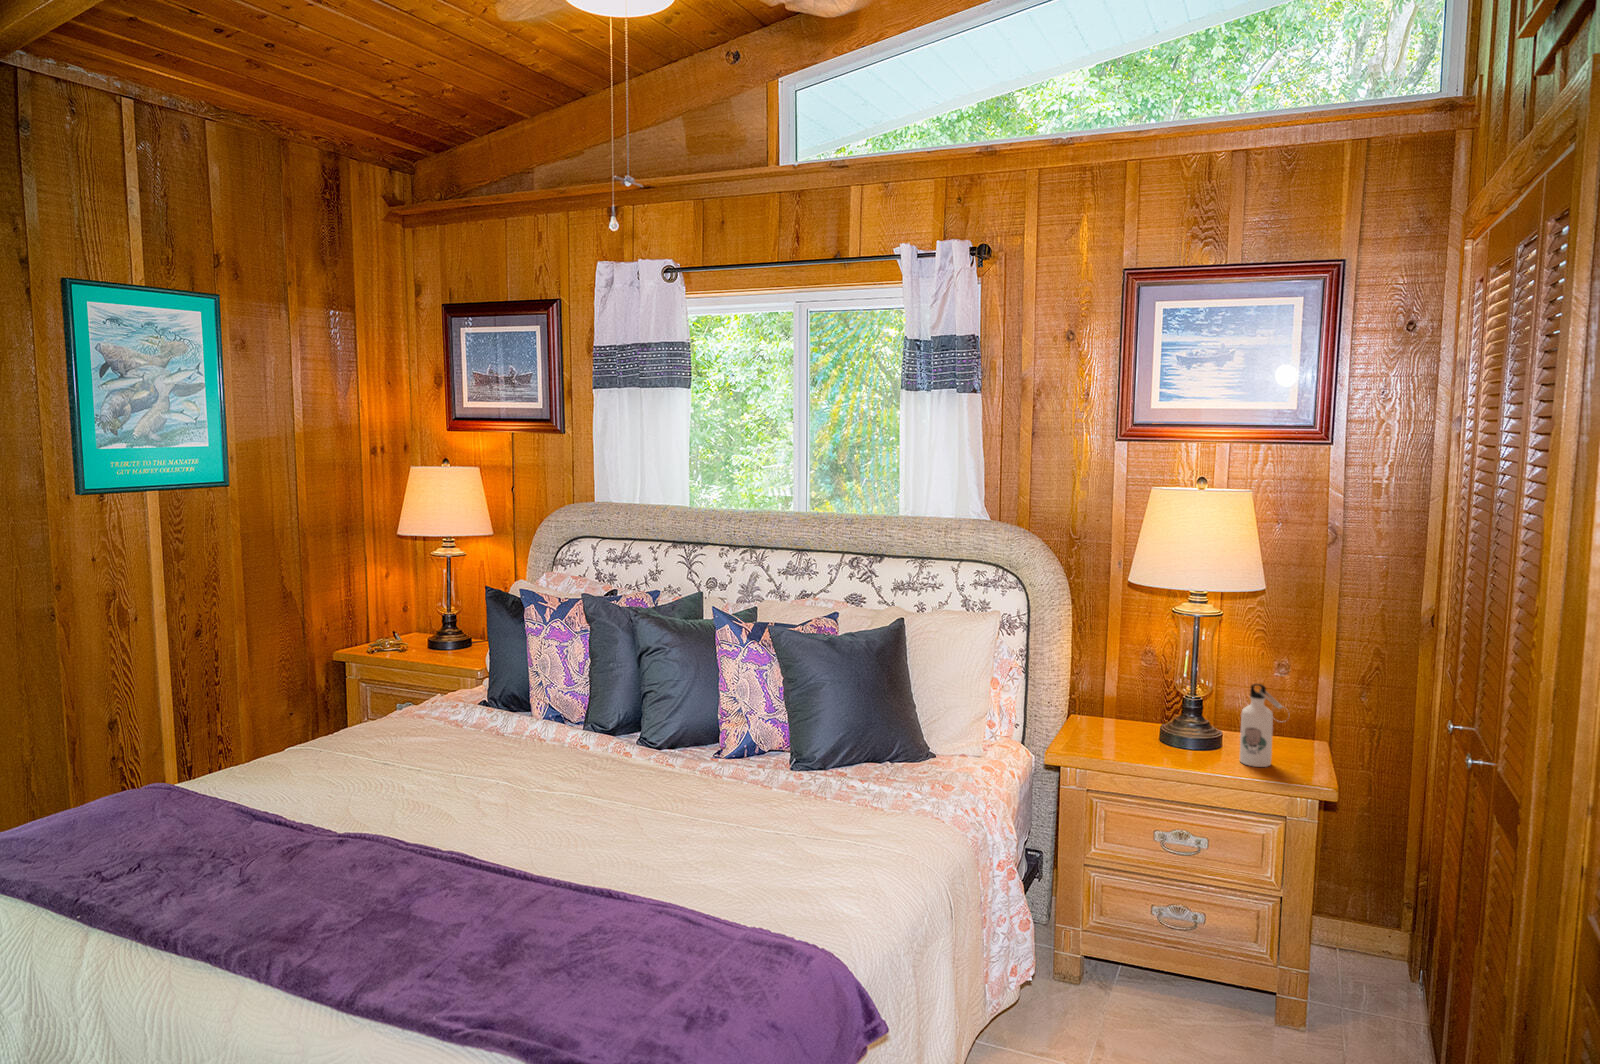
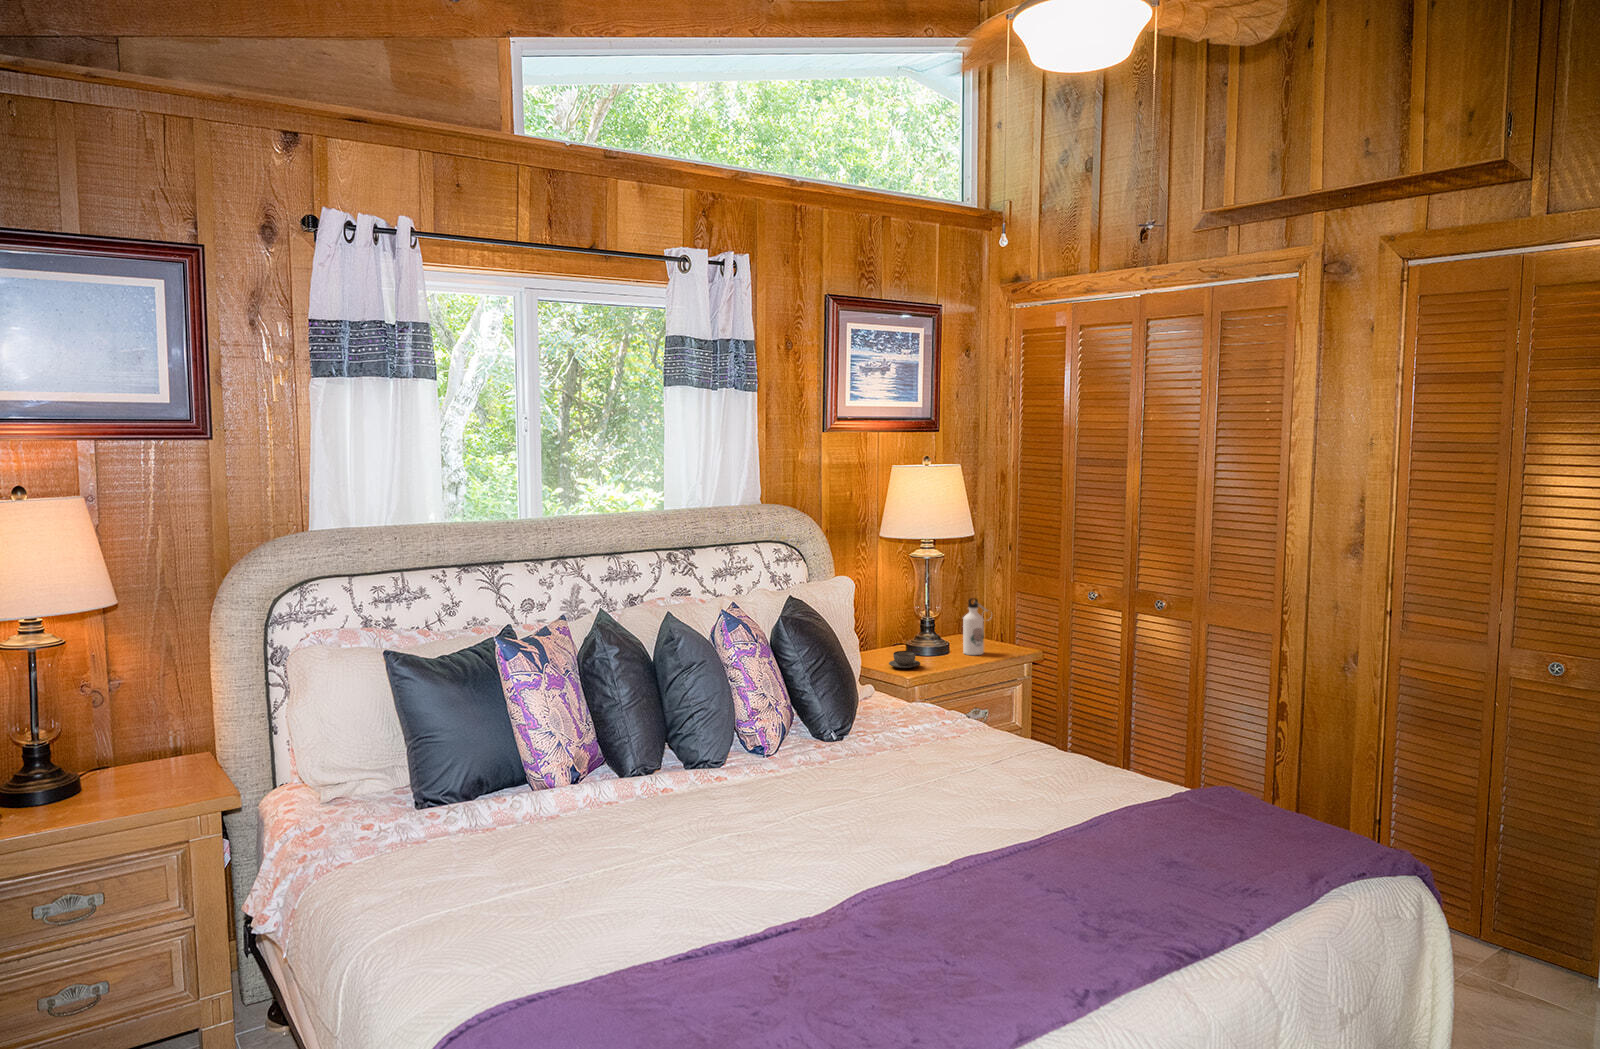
teacup: none [1097,725,1140,750] -> present [889,651,920,668]

